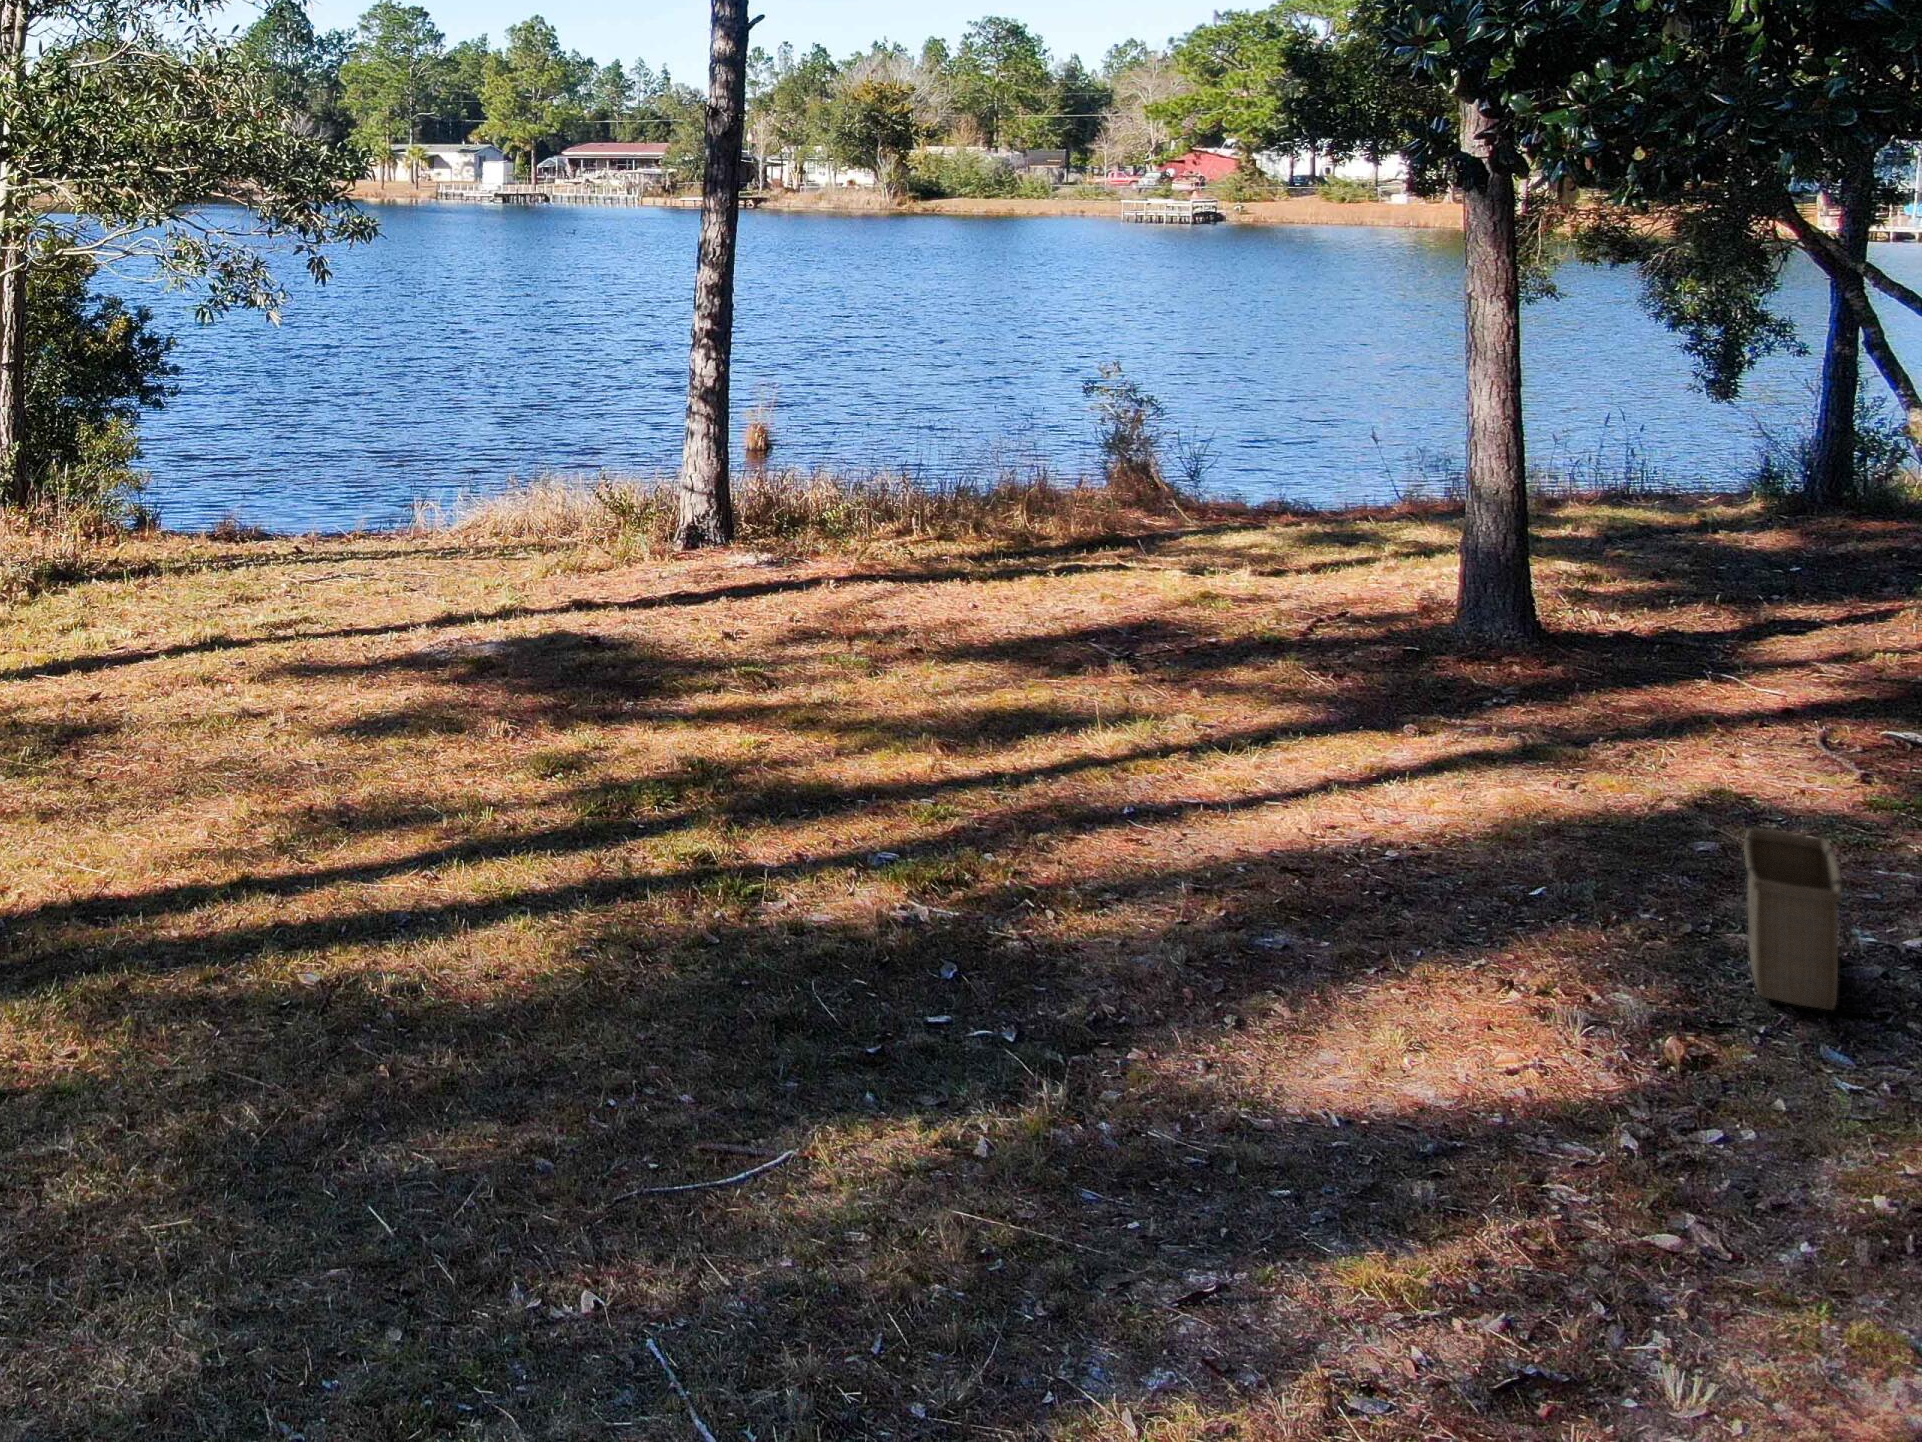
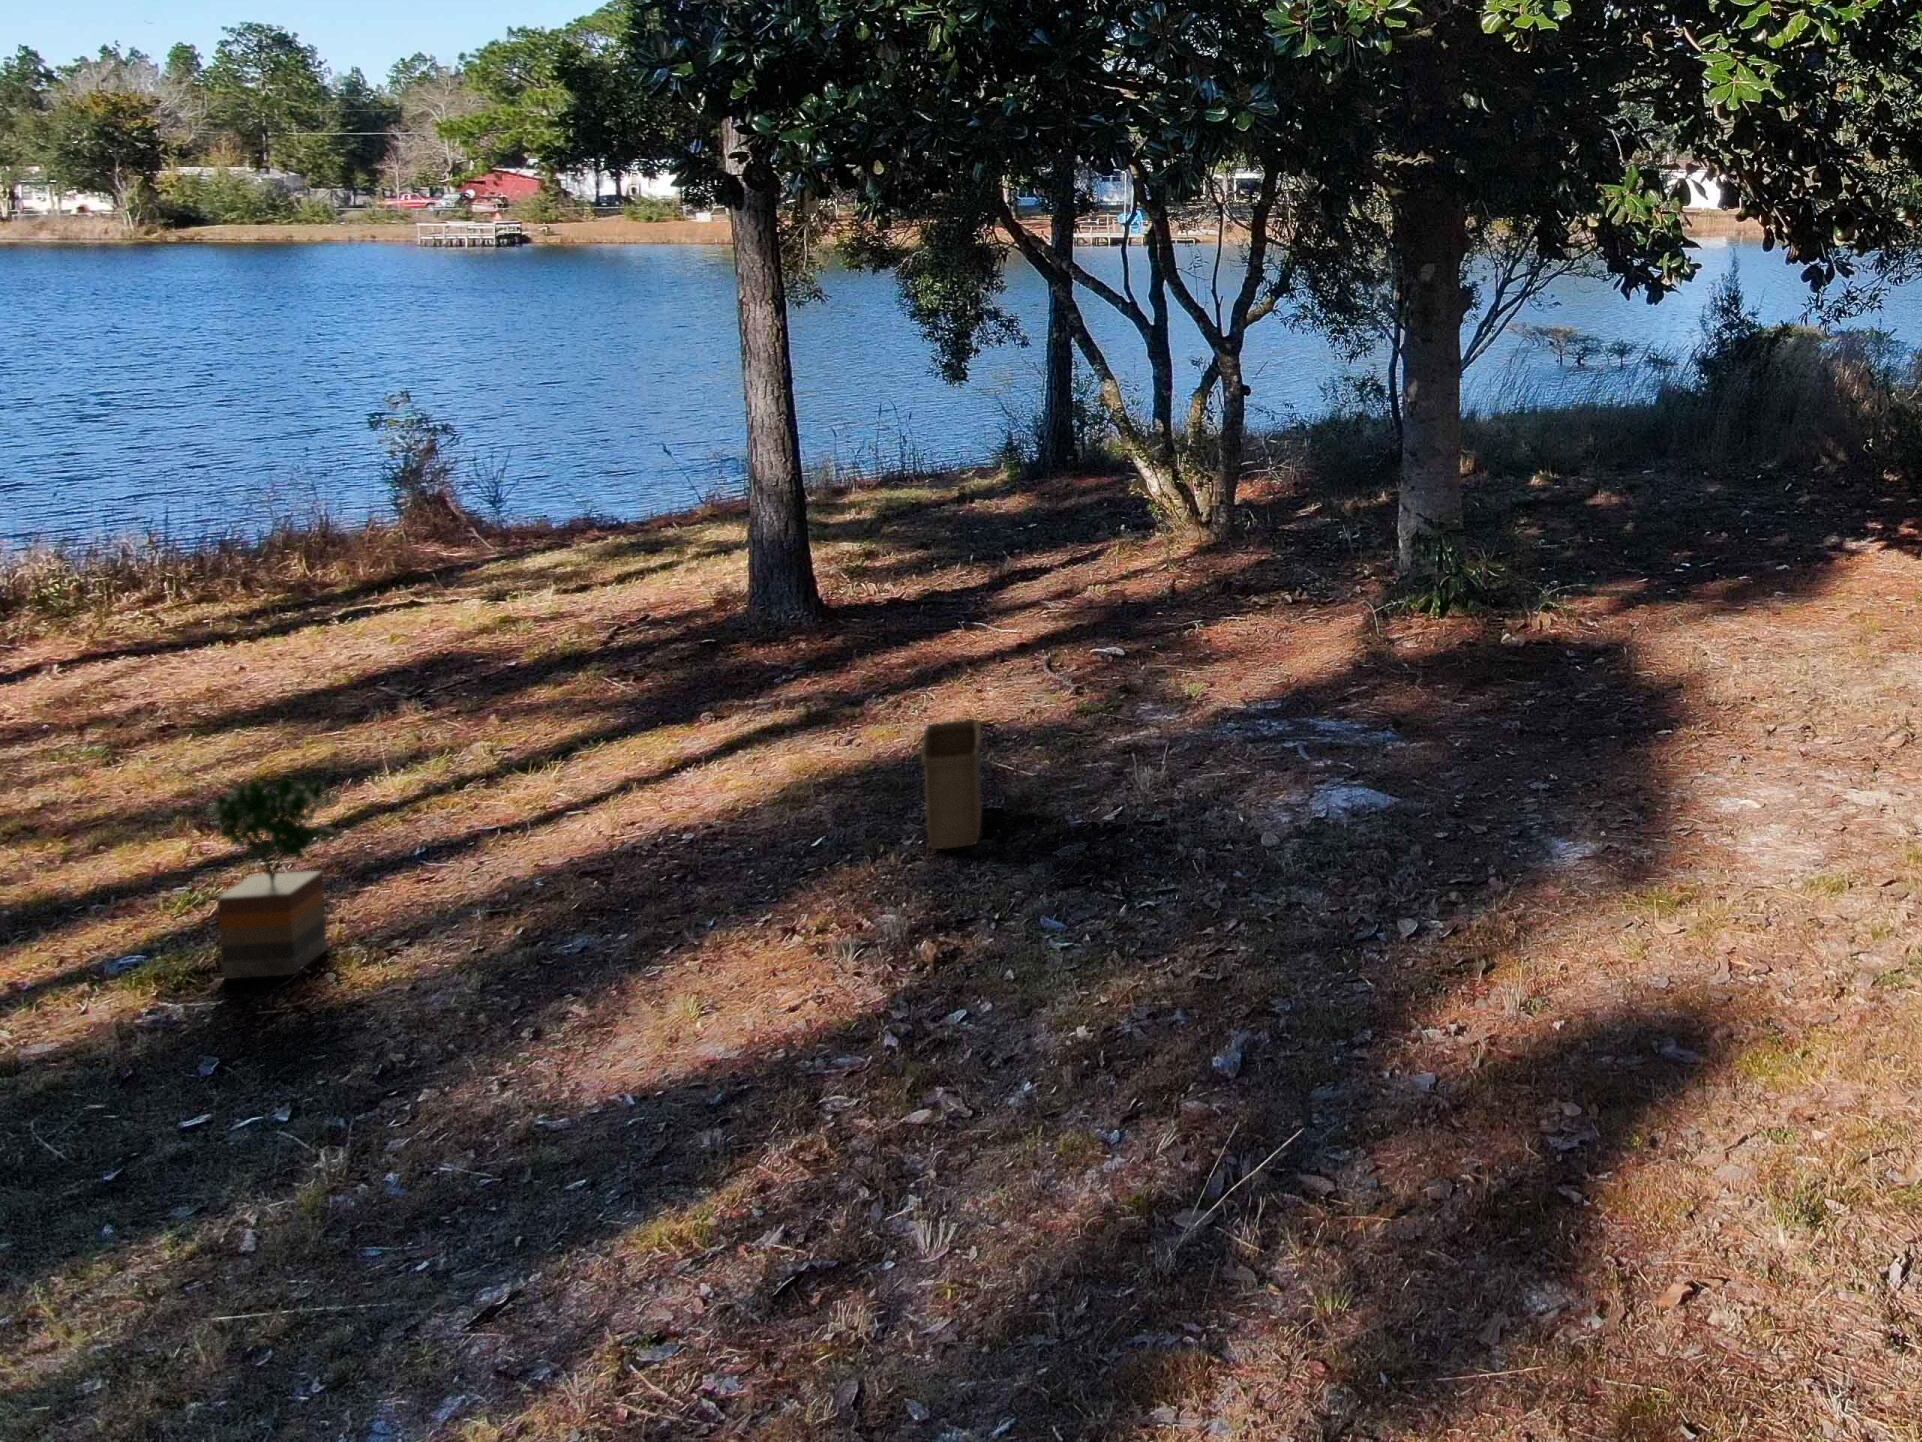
potted tree: none [946,721,1067,918] -> present [207,778,340,979]

